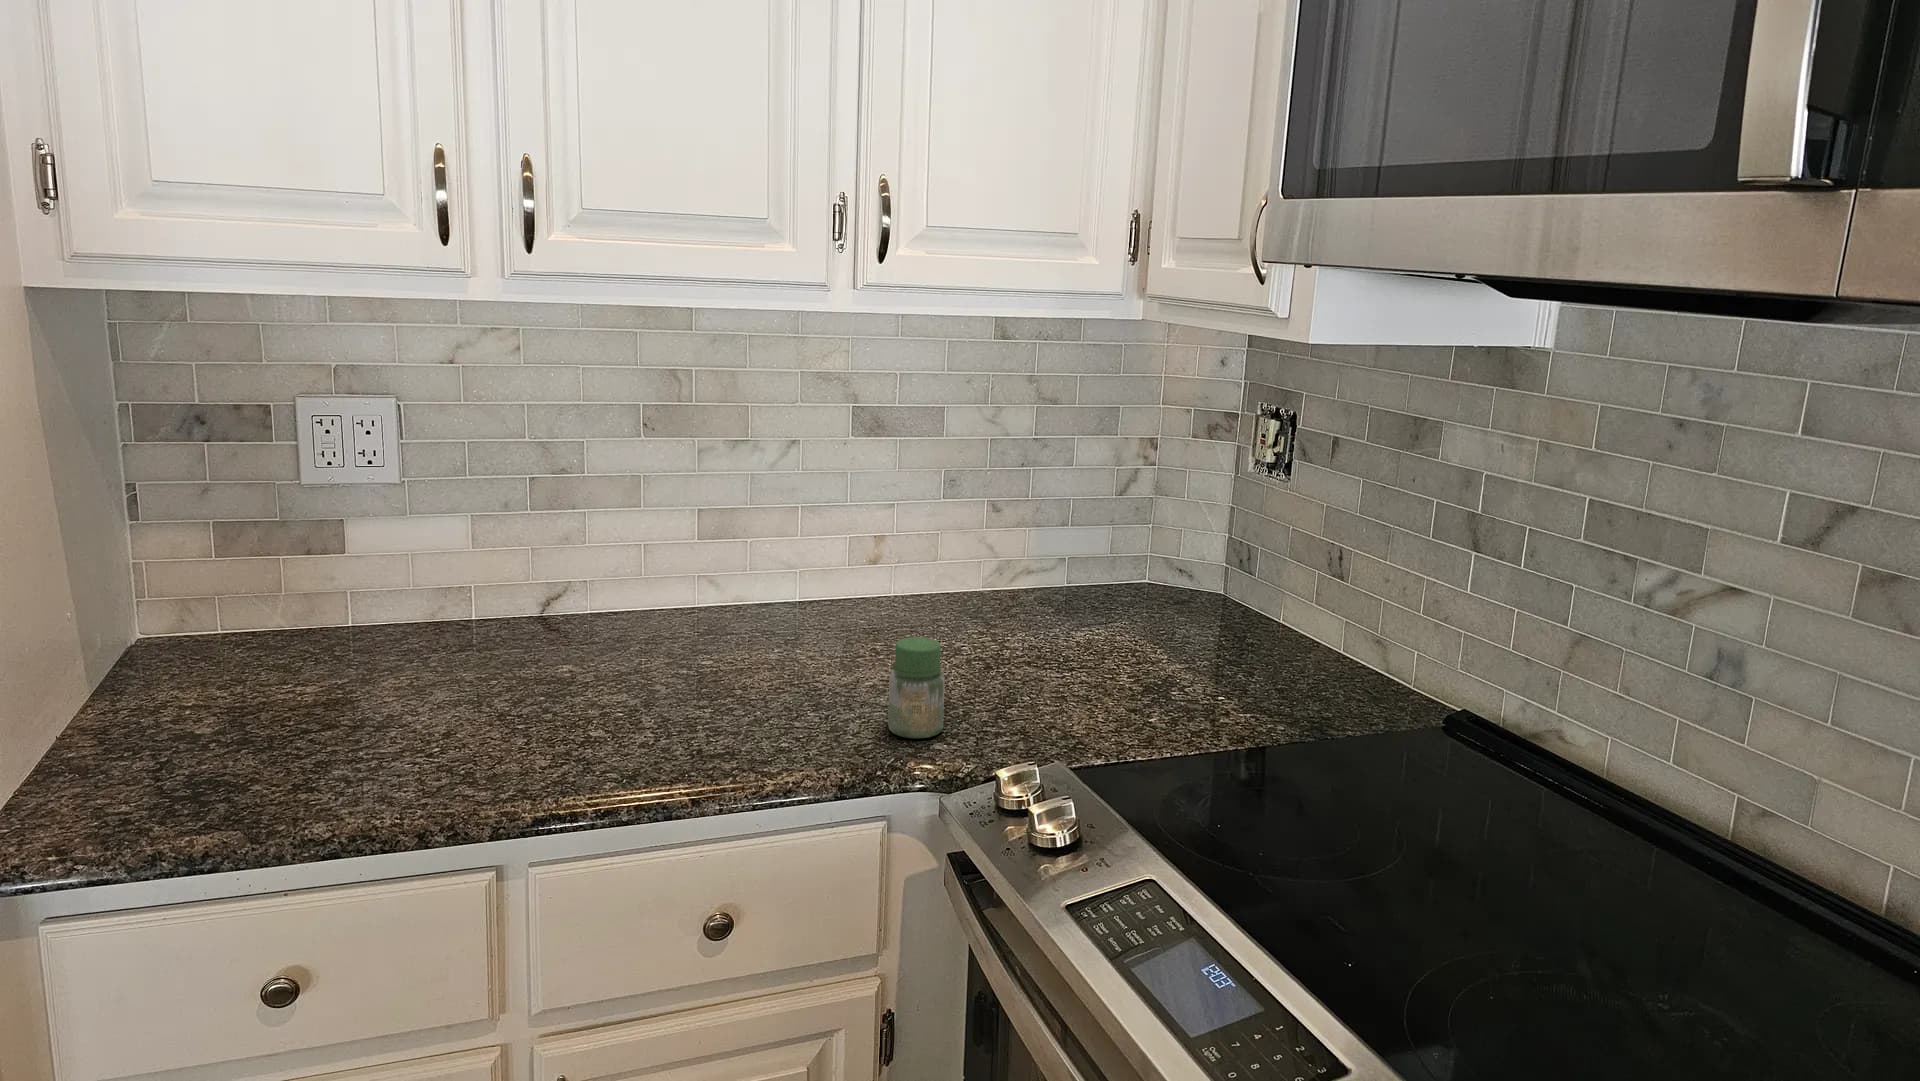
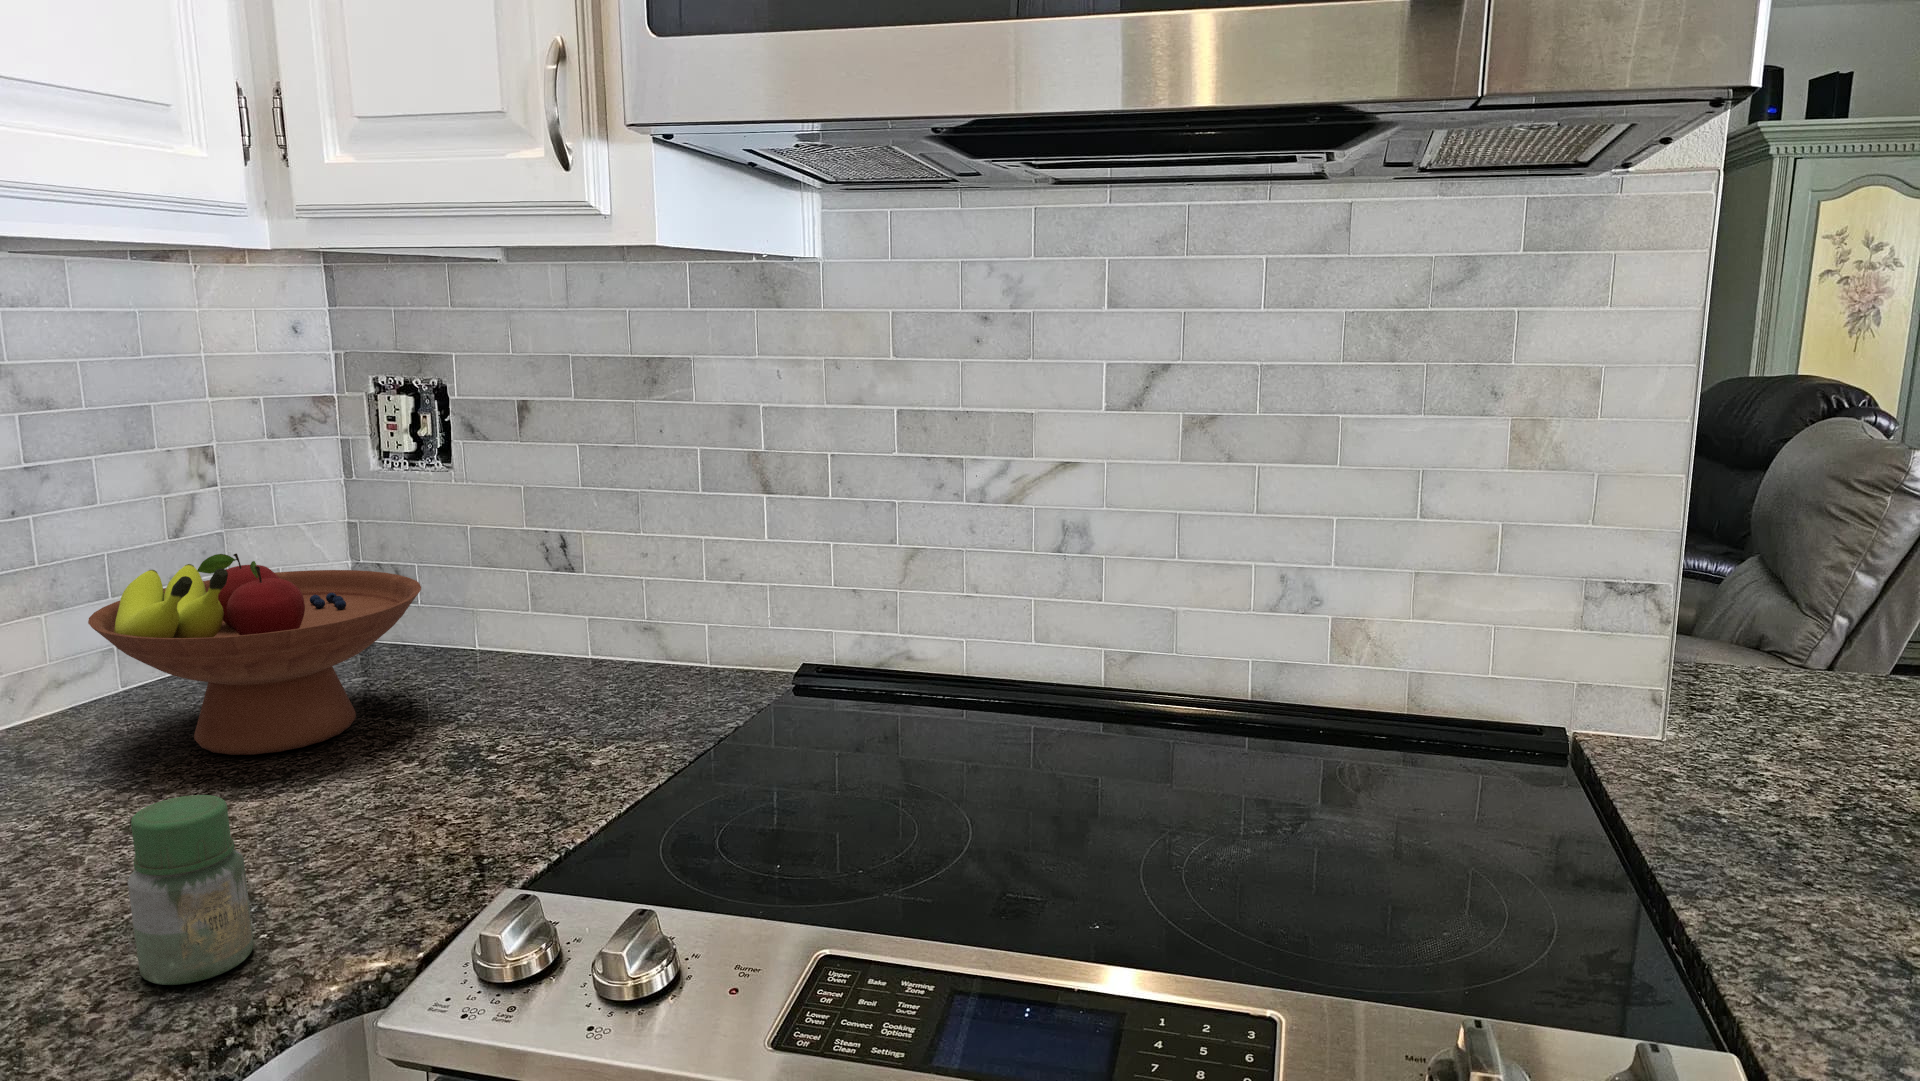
fruit bowl: none [1010,511,1205,648] -> present [88,554,421,755]

